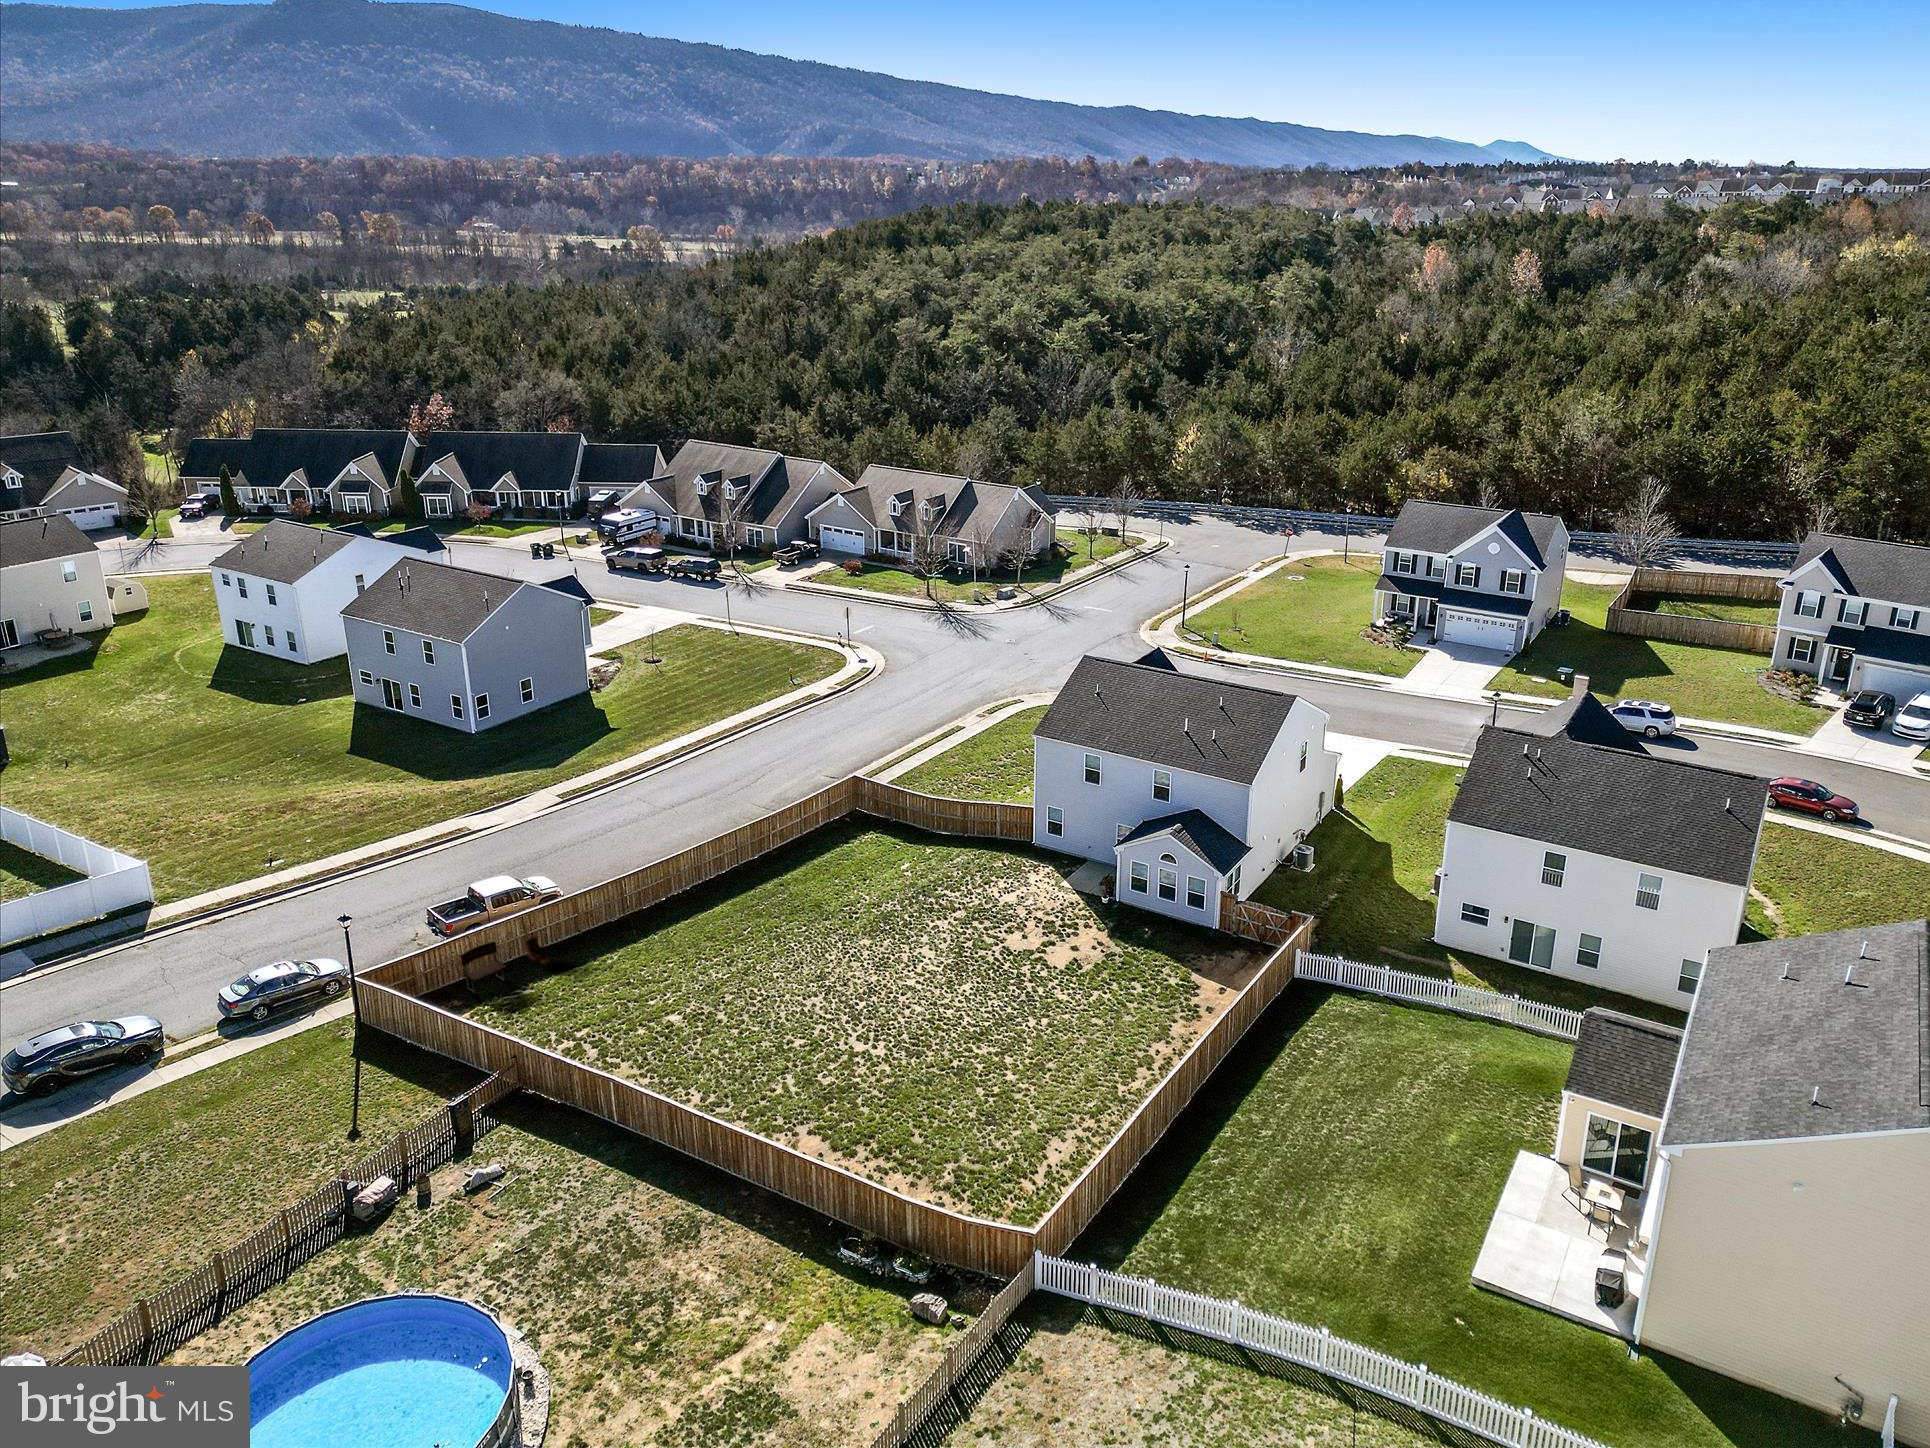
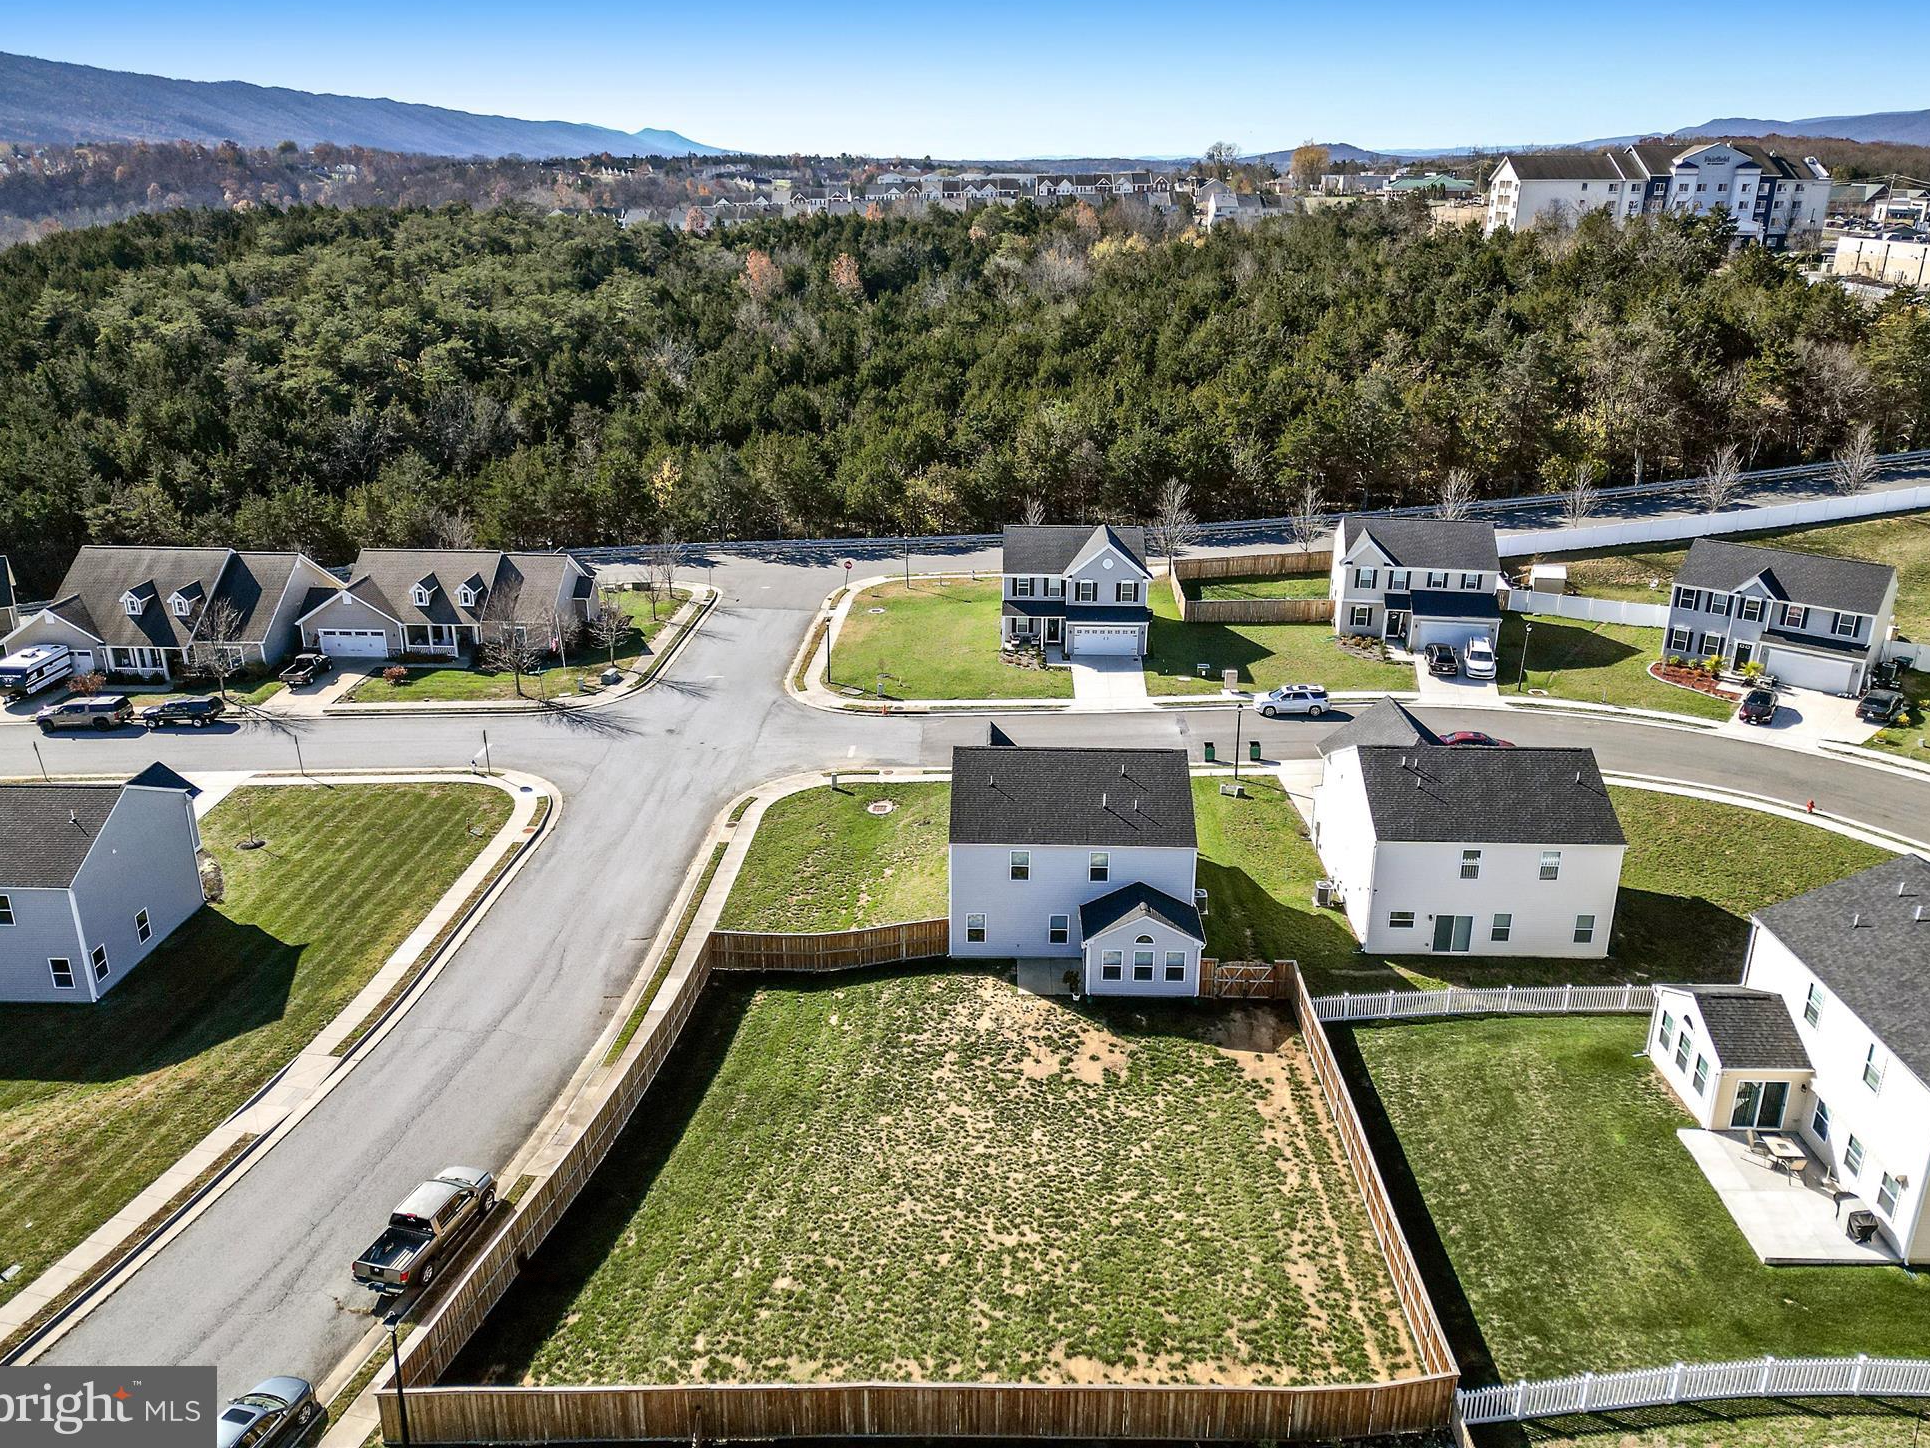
bench: present [461,942,507,994] -> none [466,1277,521,1357]

